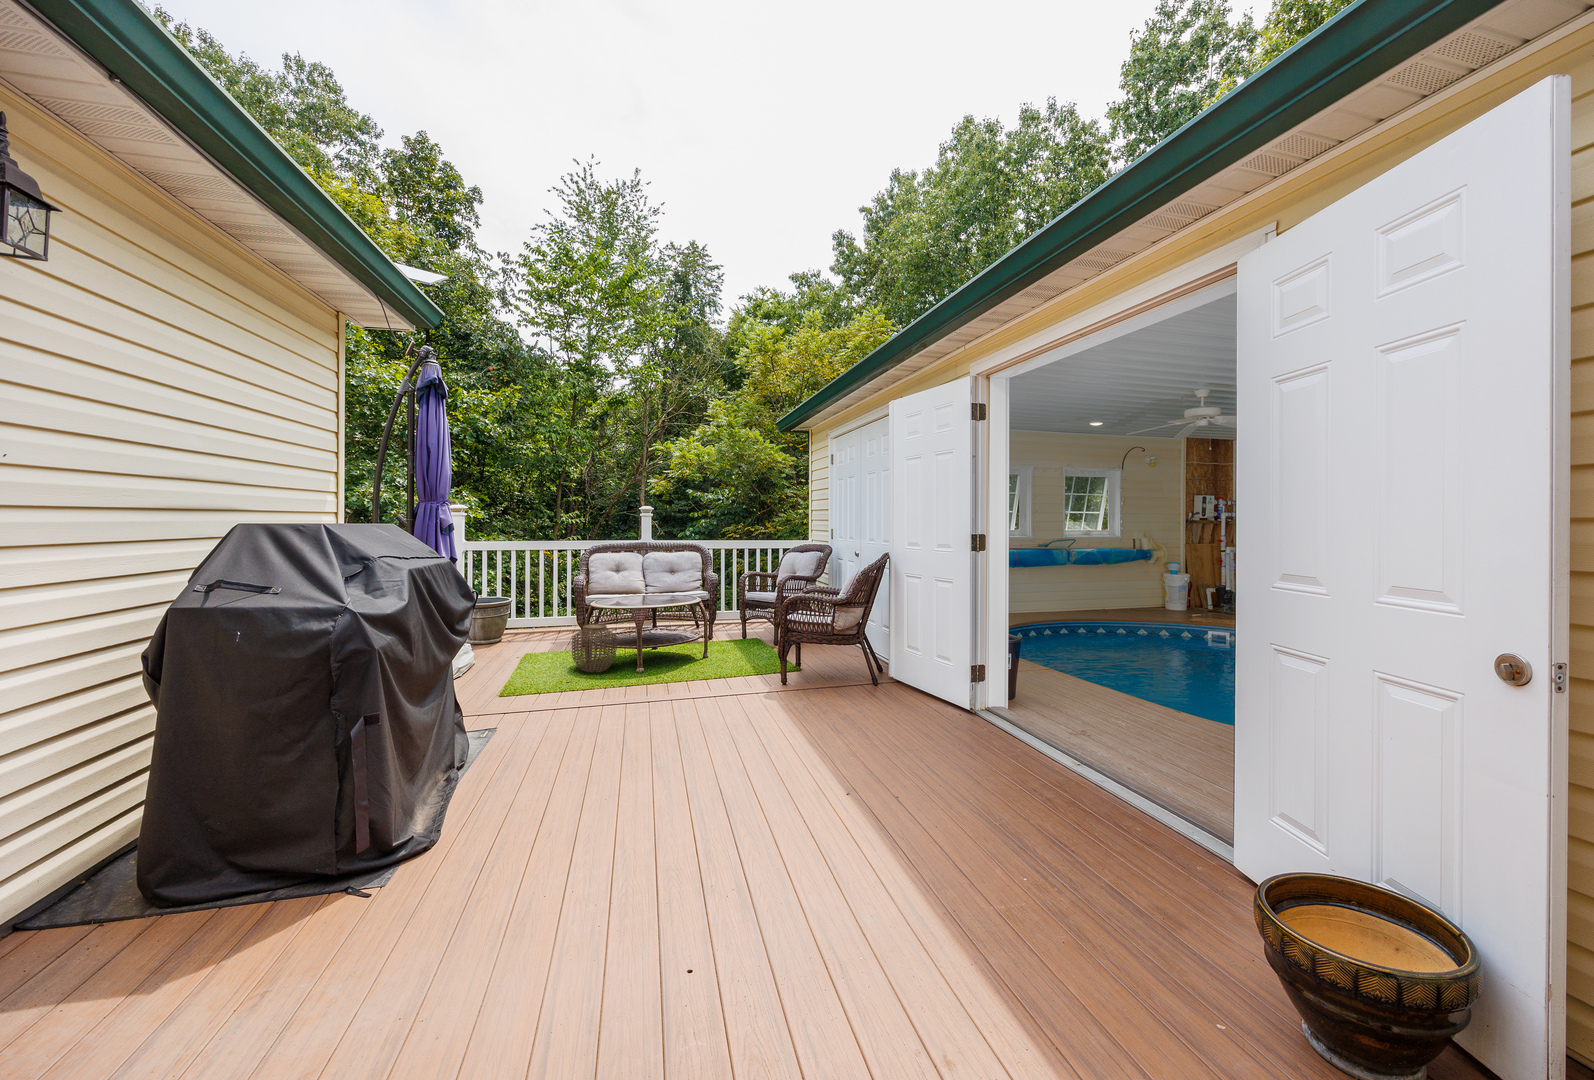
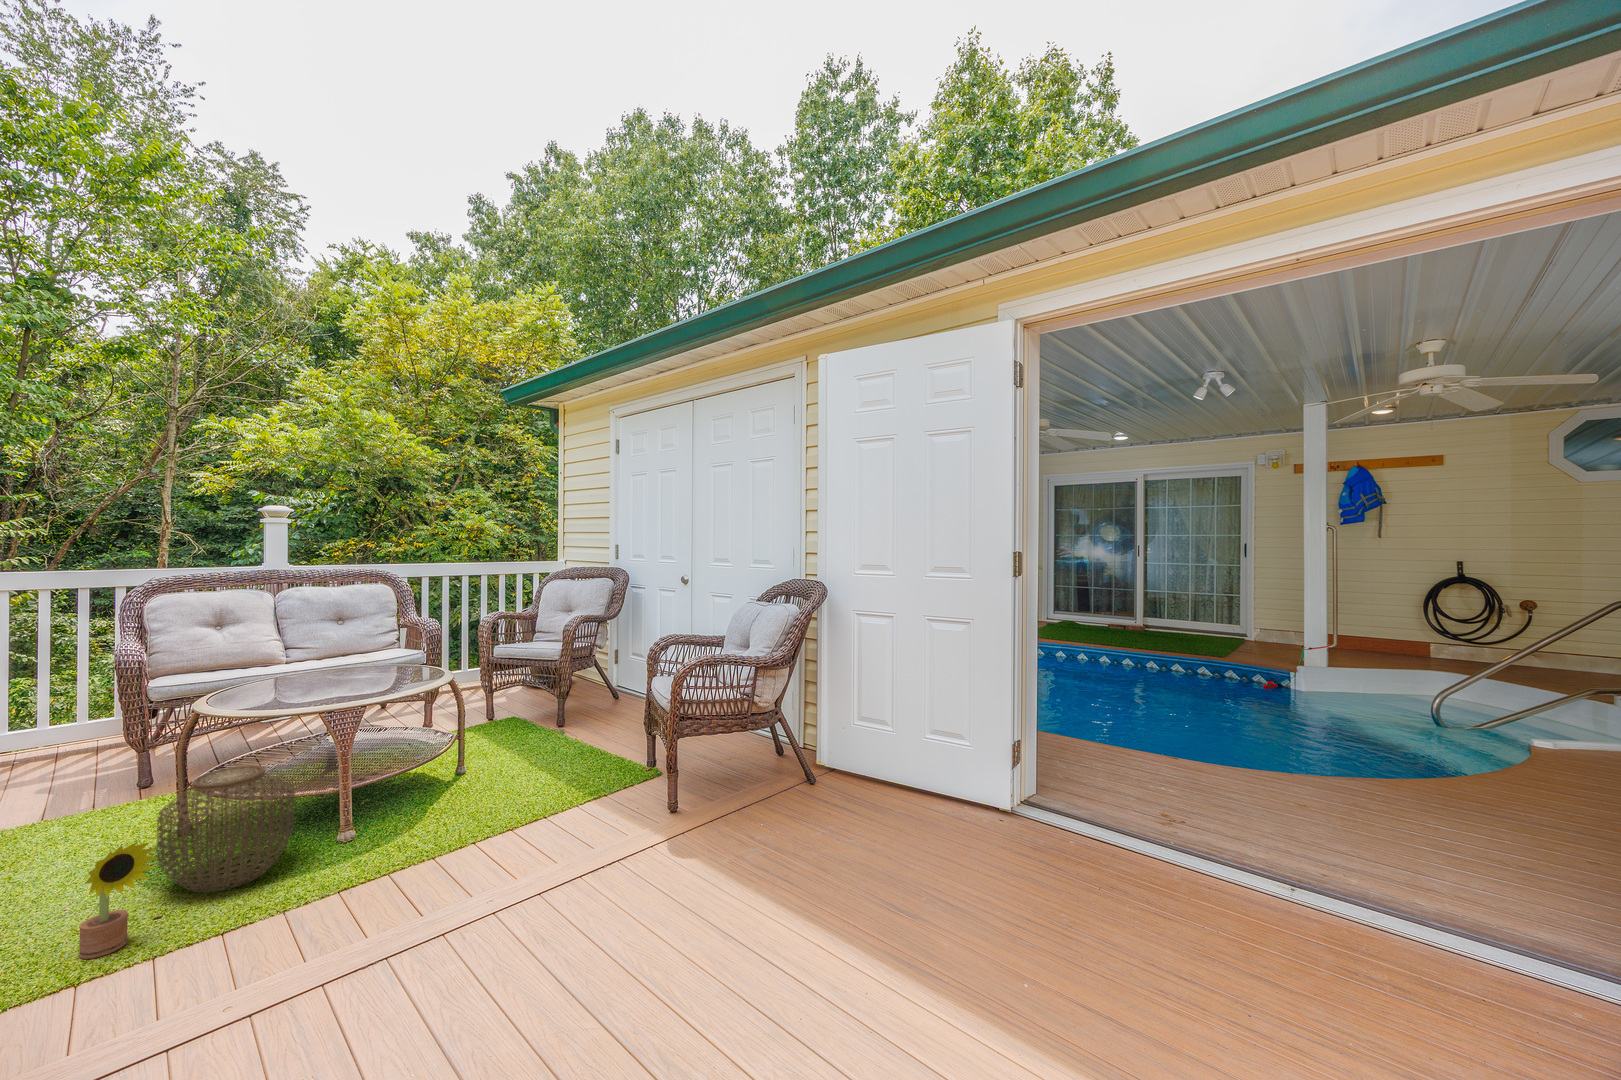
decorative plant: none [546,640,567,679] -> present [80,842,158,959]

